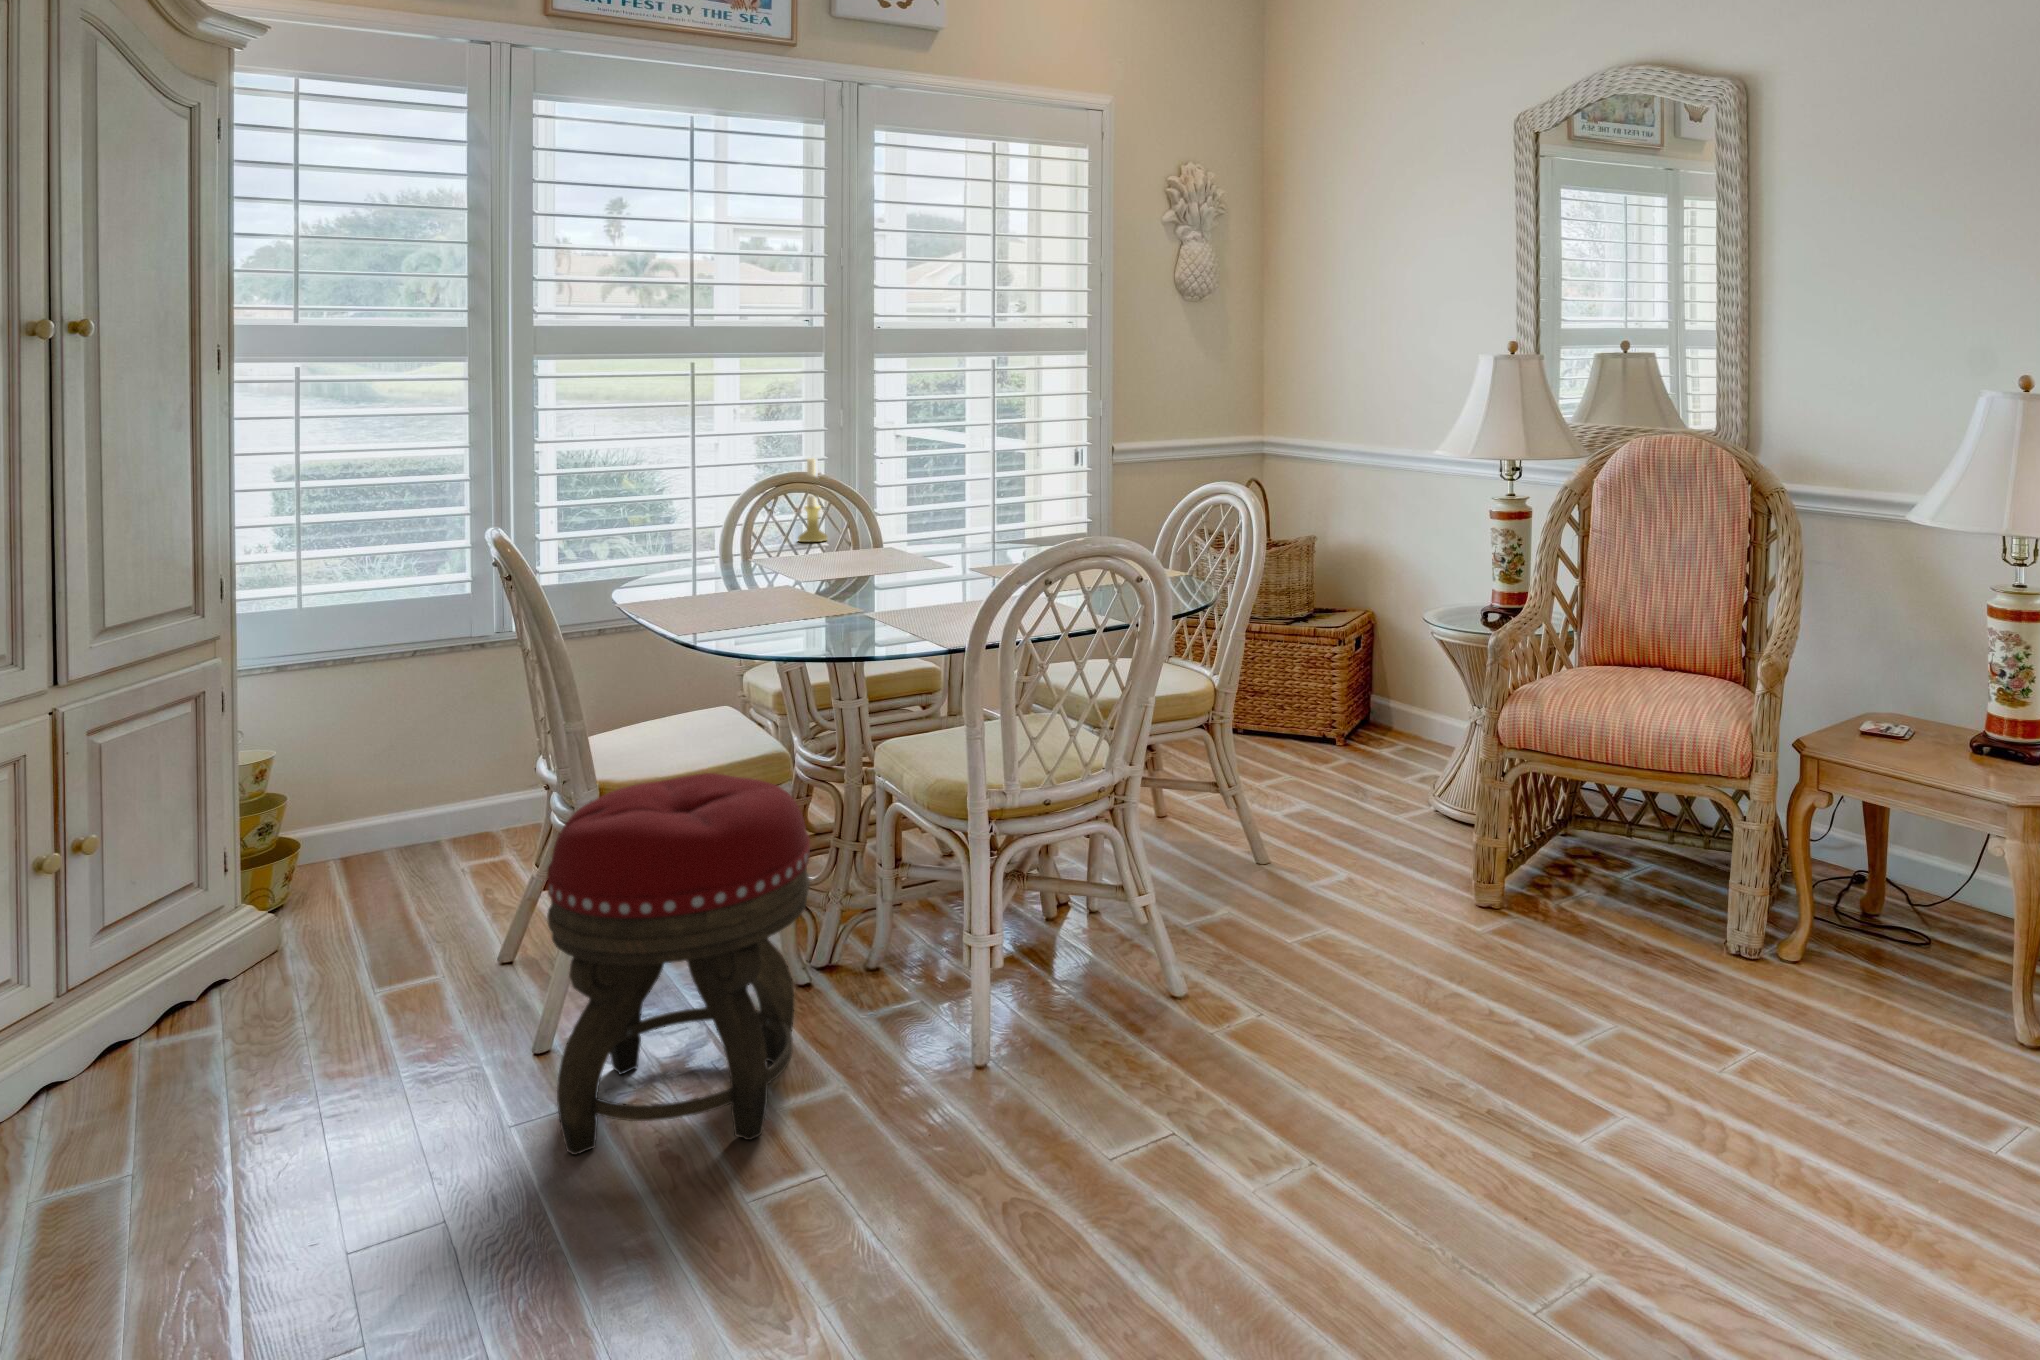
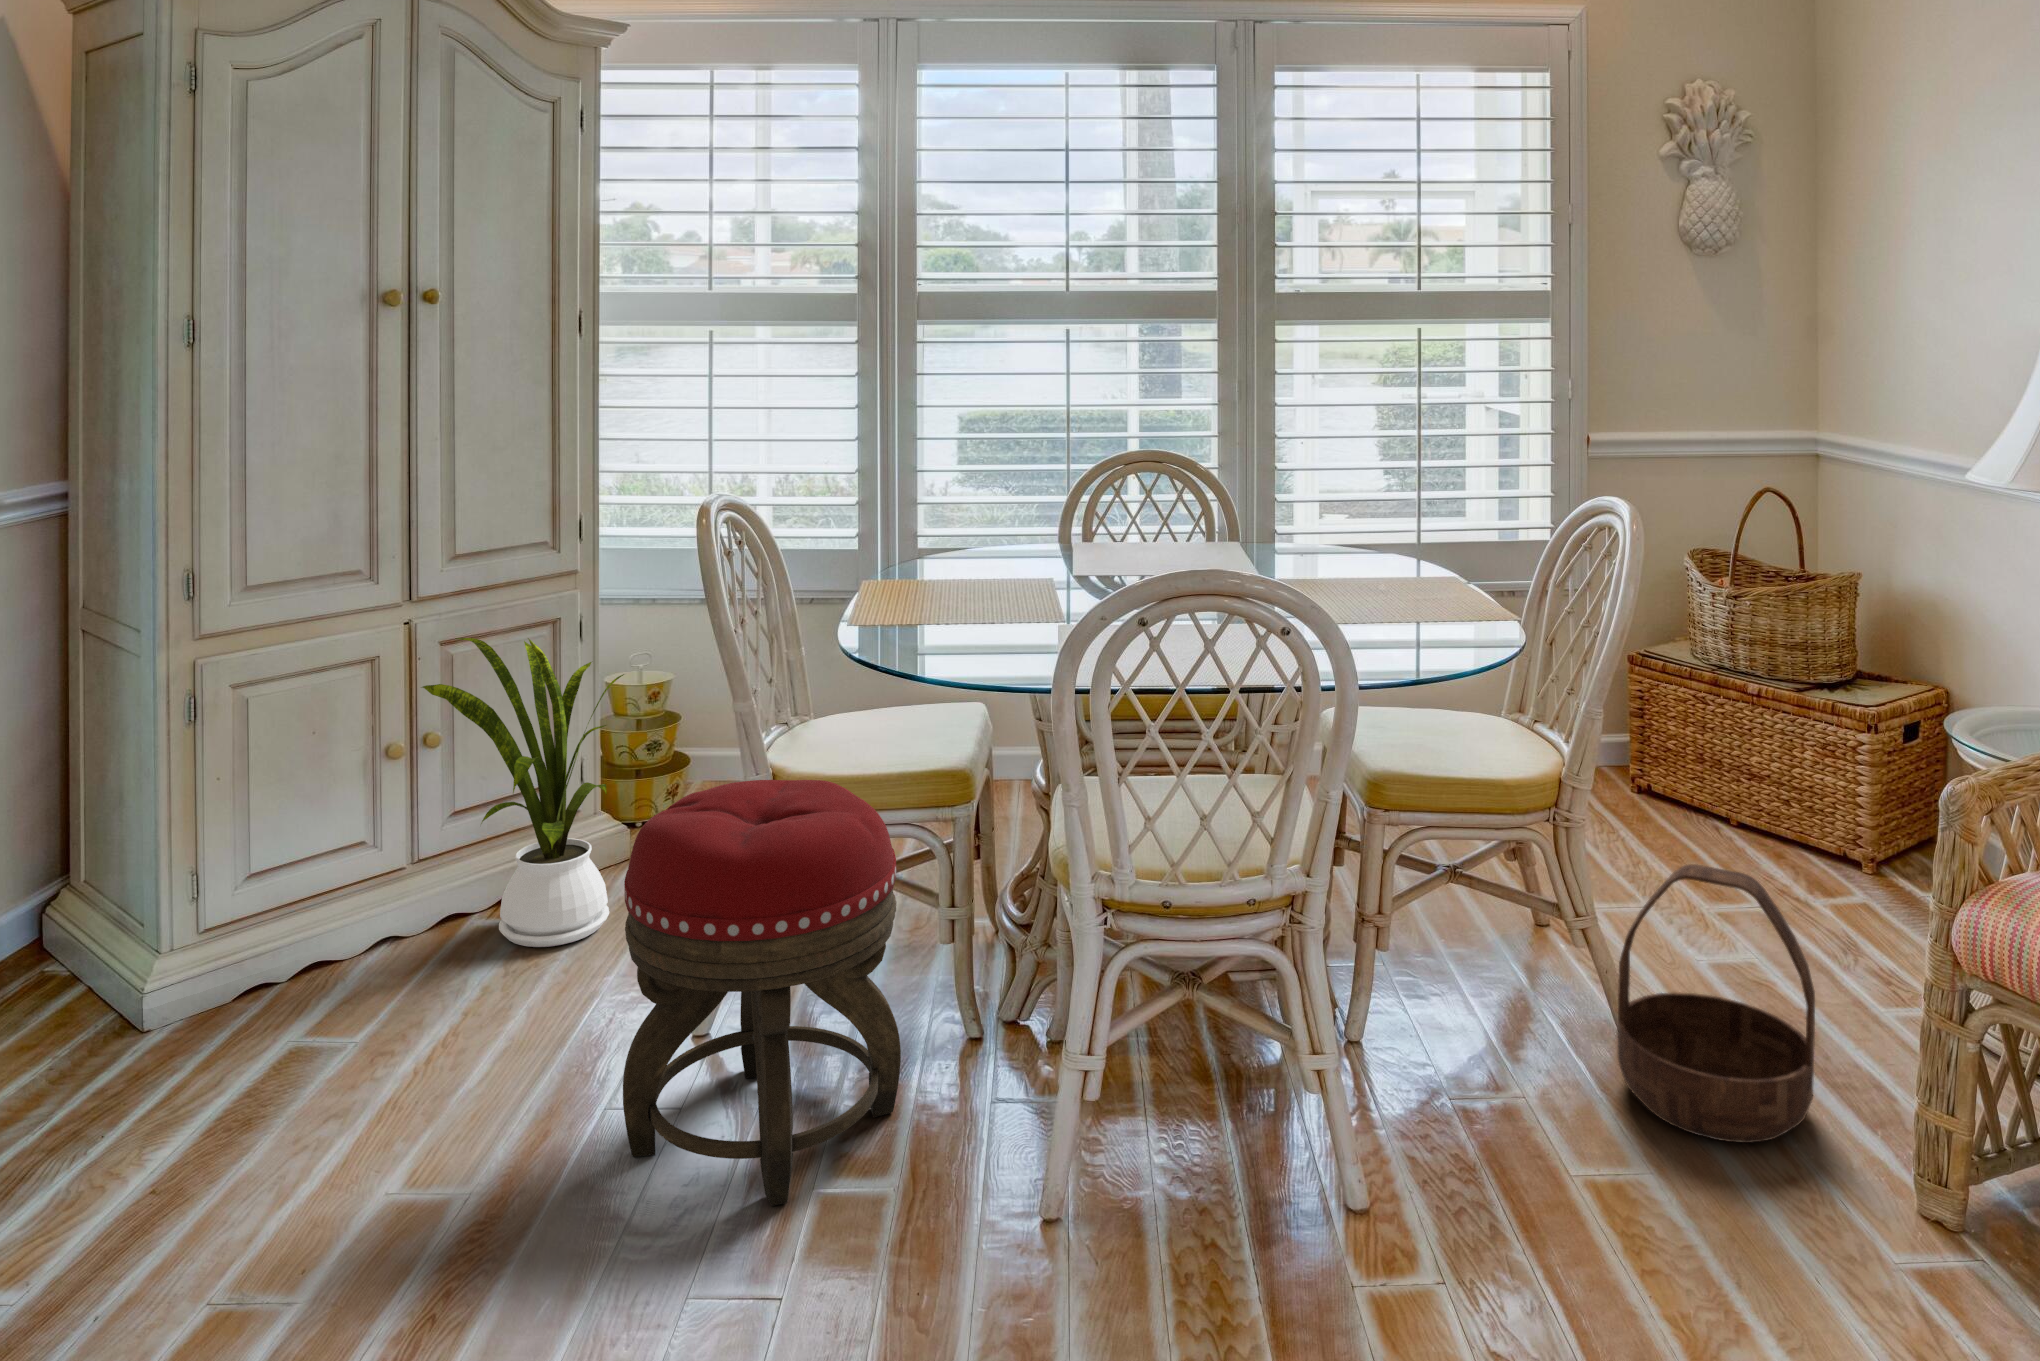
candle holder: present [798,458,828,542] -> none [1155,436,1187,531]
house plant: none [85,710,341,1054] -> present [421,638,624,947]
basket: none [1282,726,1405,906] -> present [1618,864,1815,1143]

